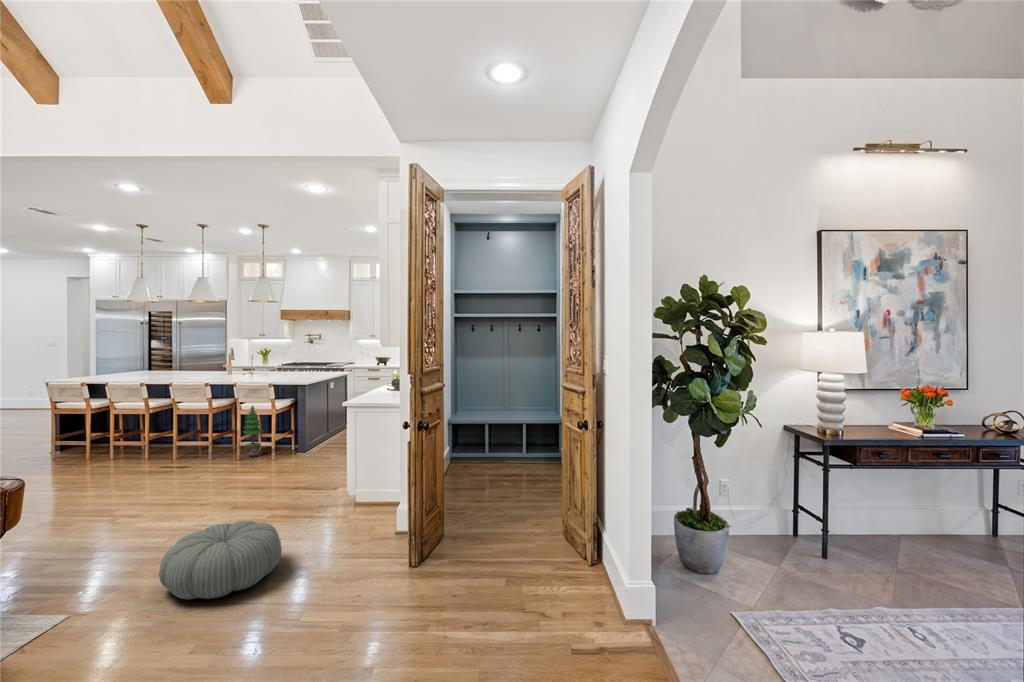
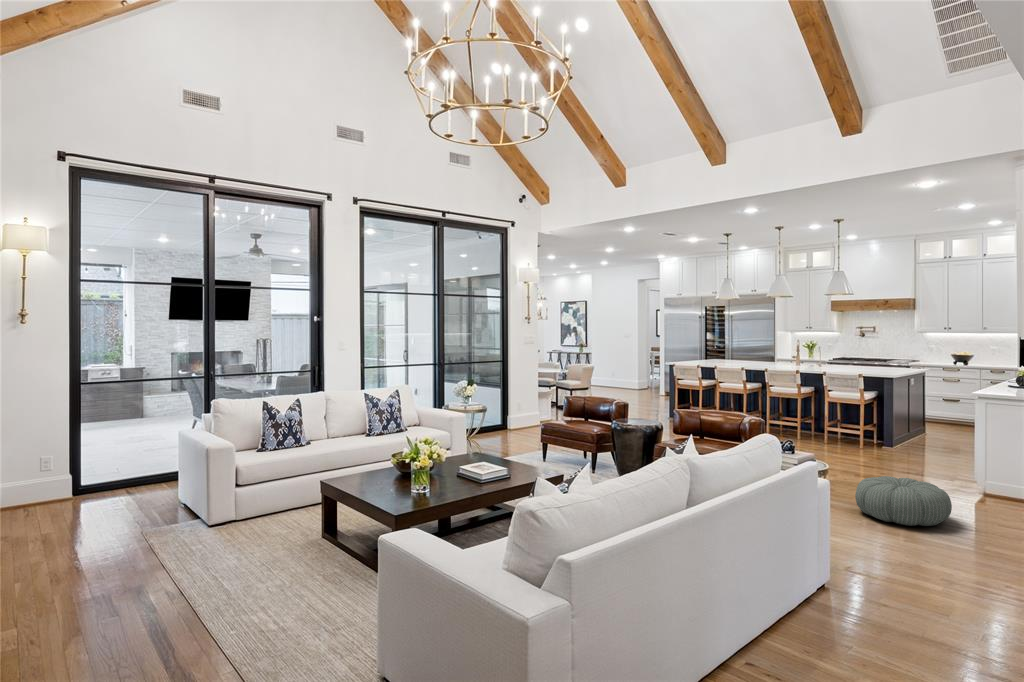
potted tree: present [243,406,263,456] -> none [829,393,849,442]

